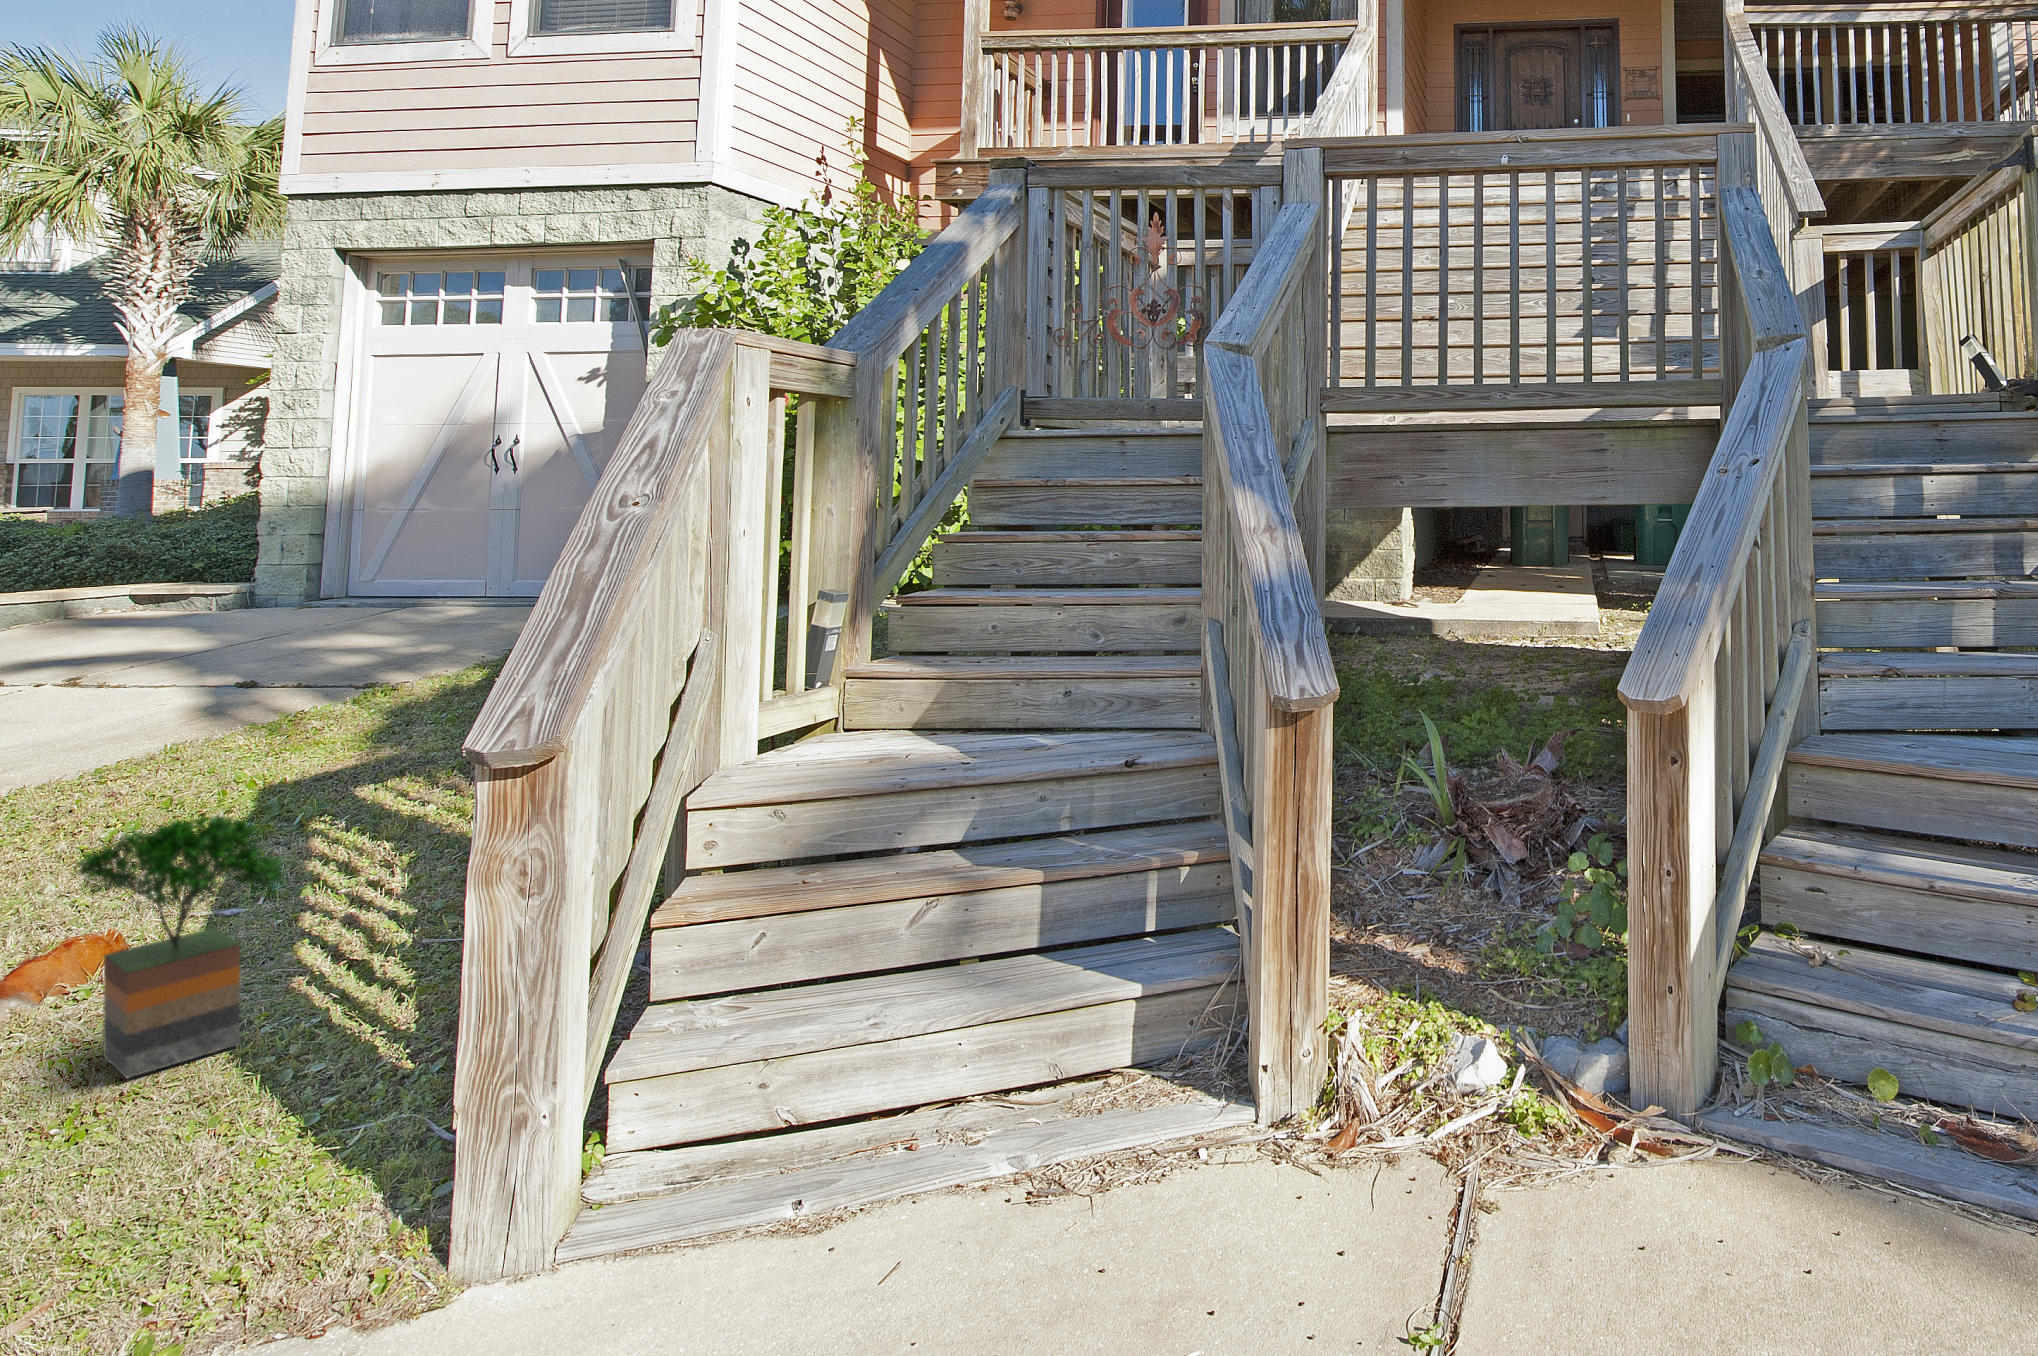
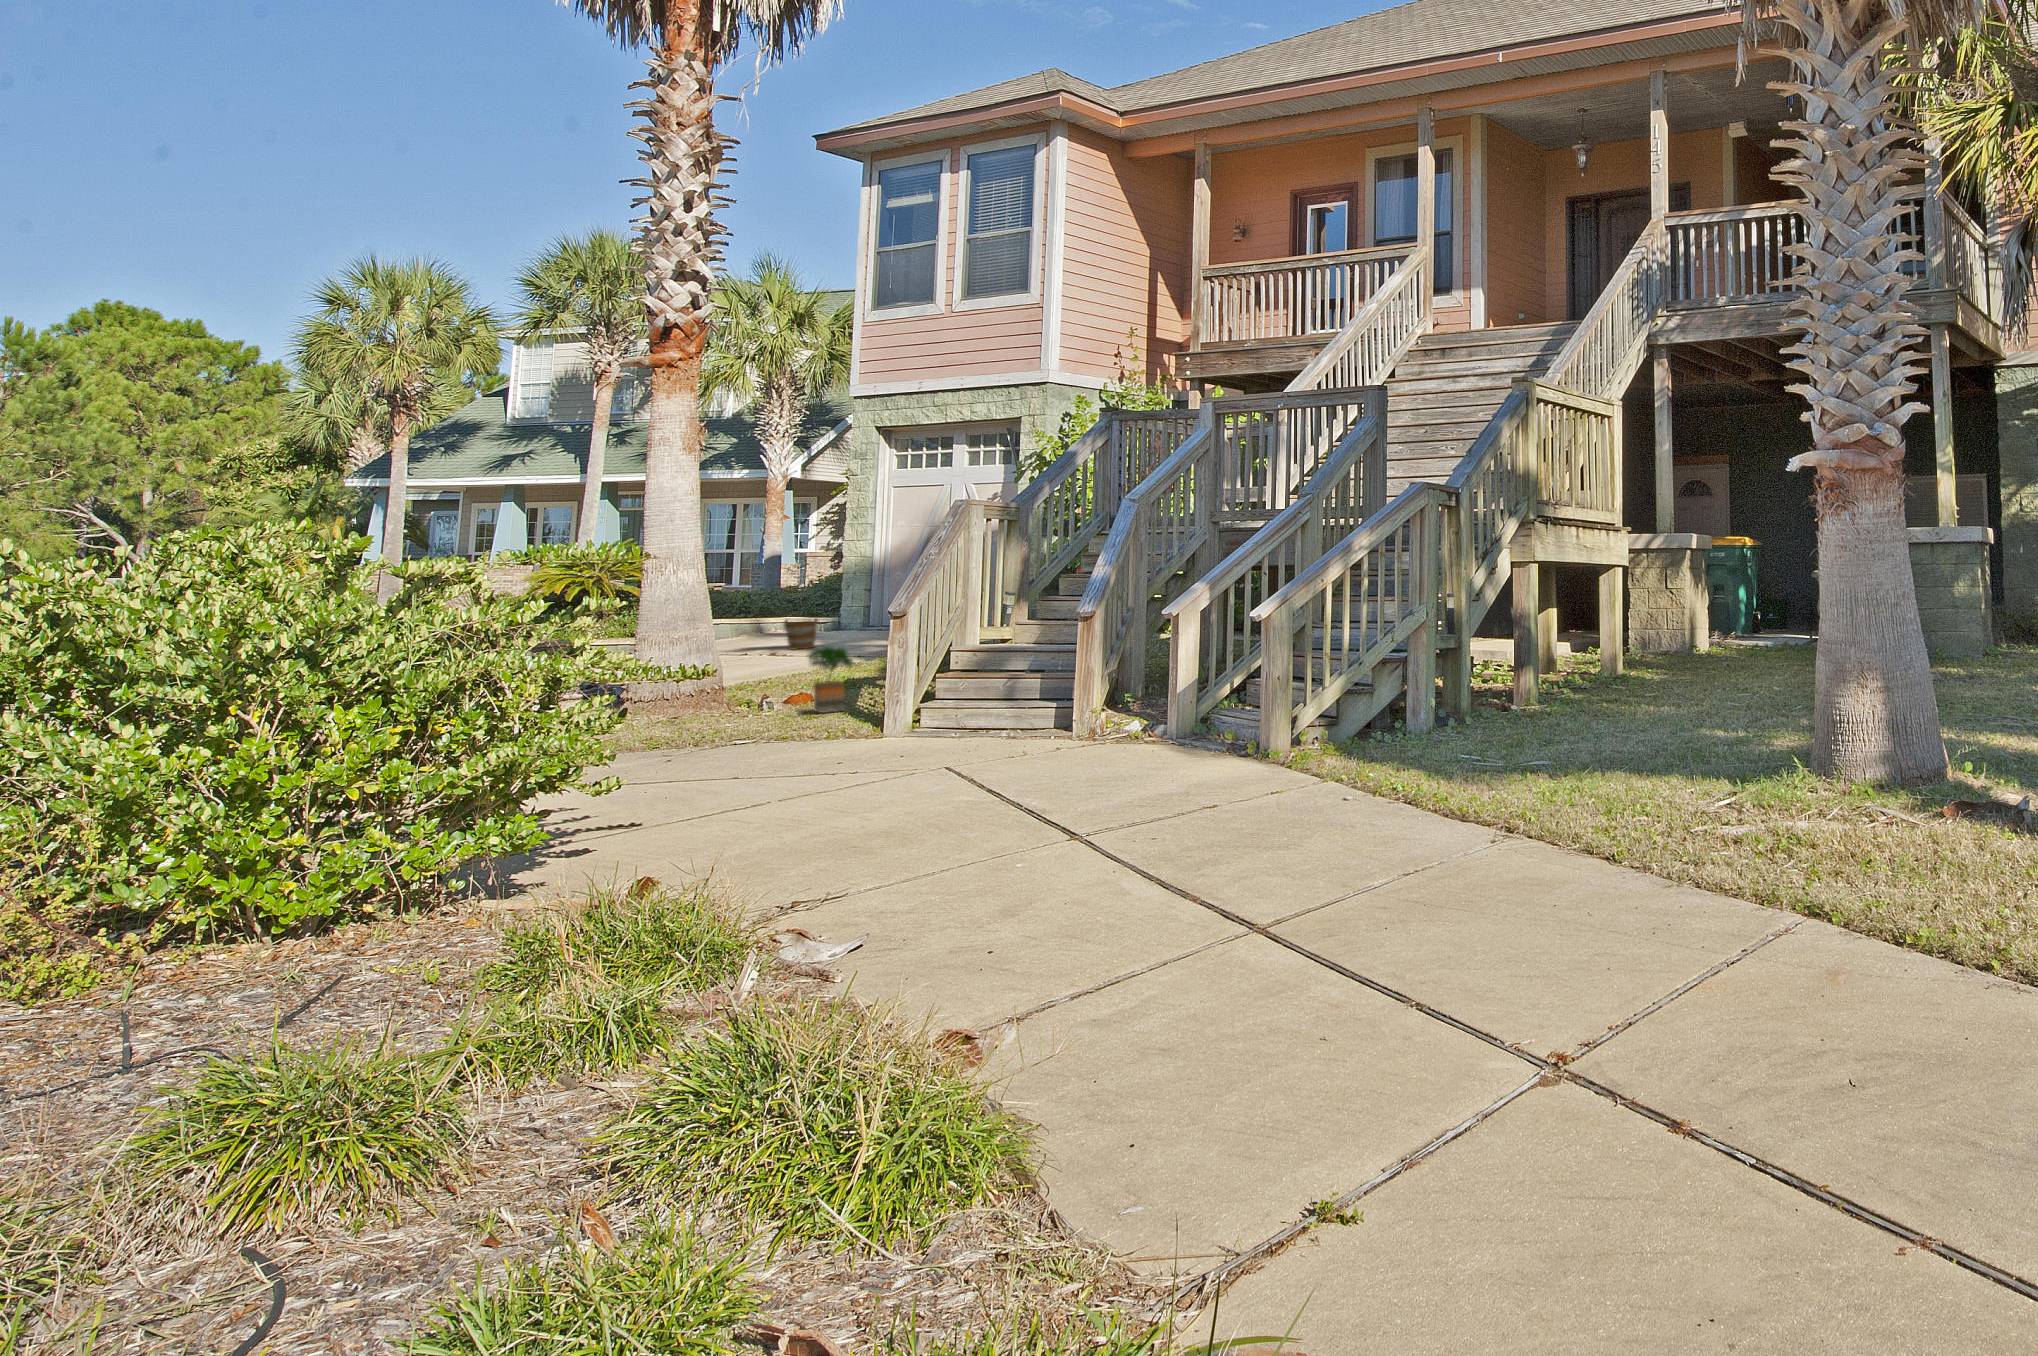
bucket: none [77,620,184,699] -> present [783,618,818,650]

